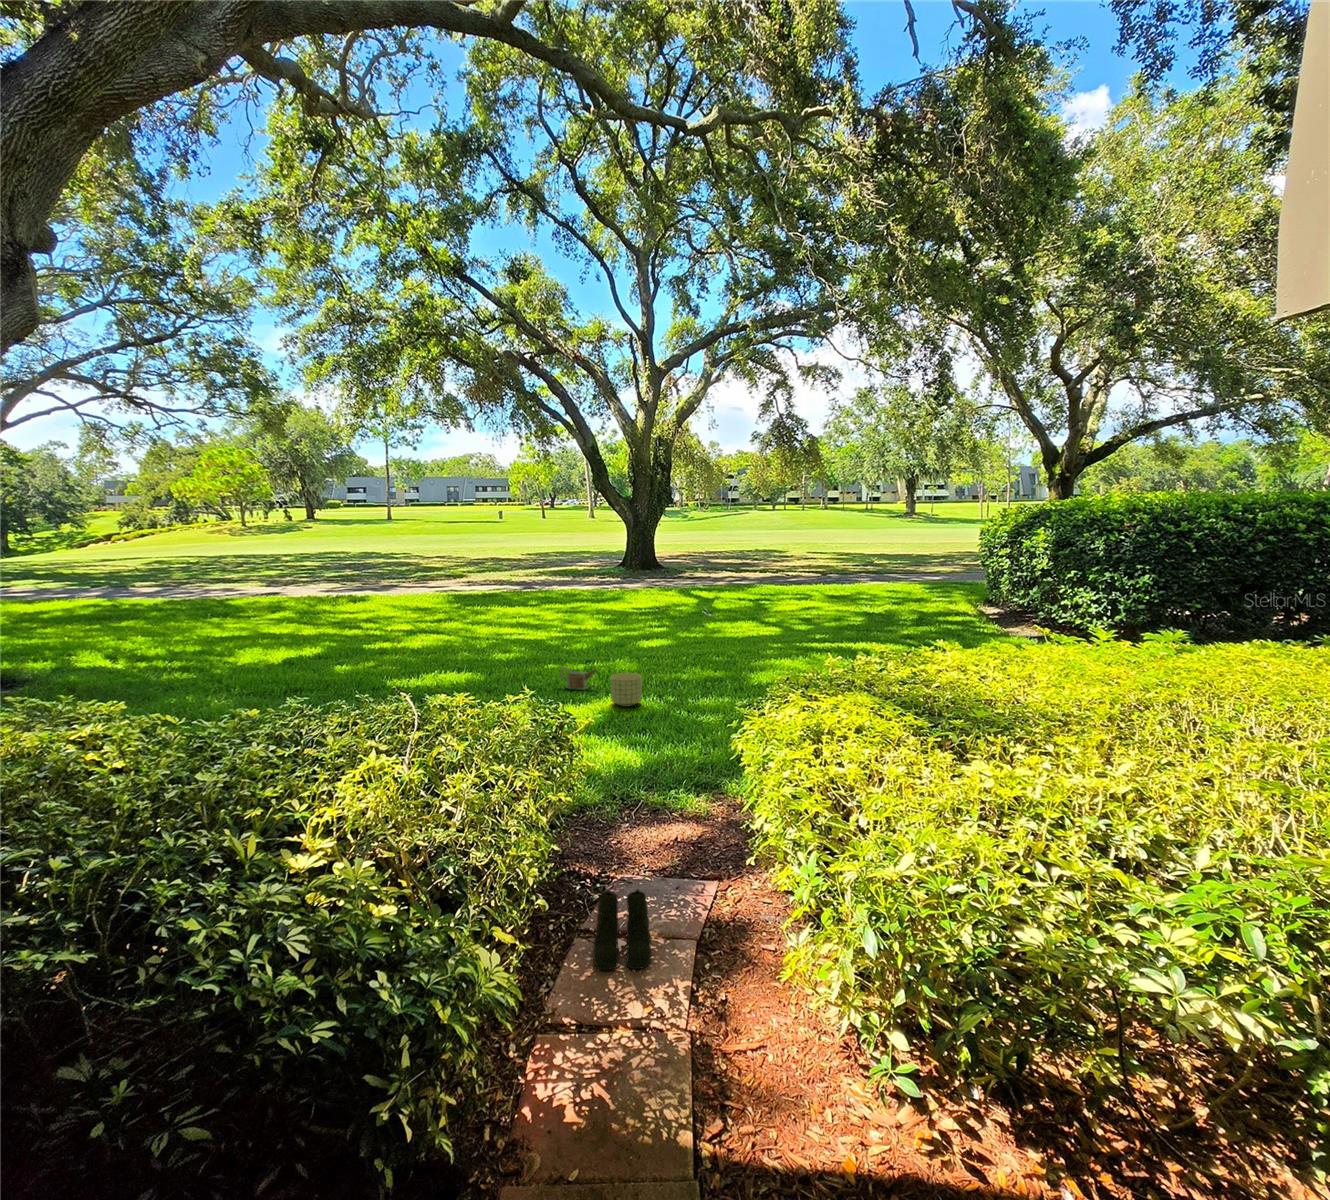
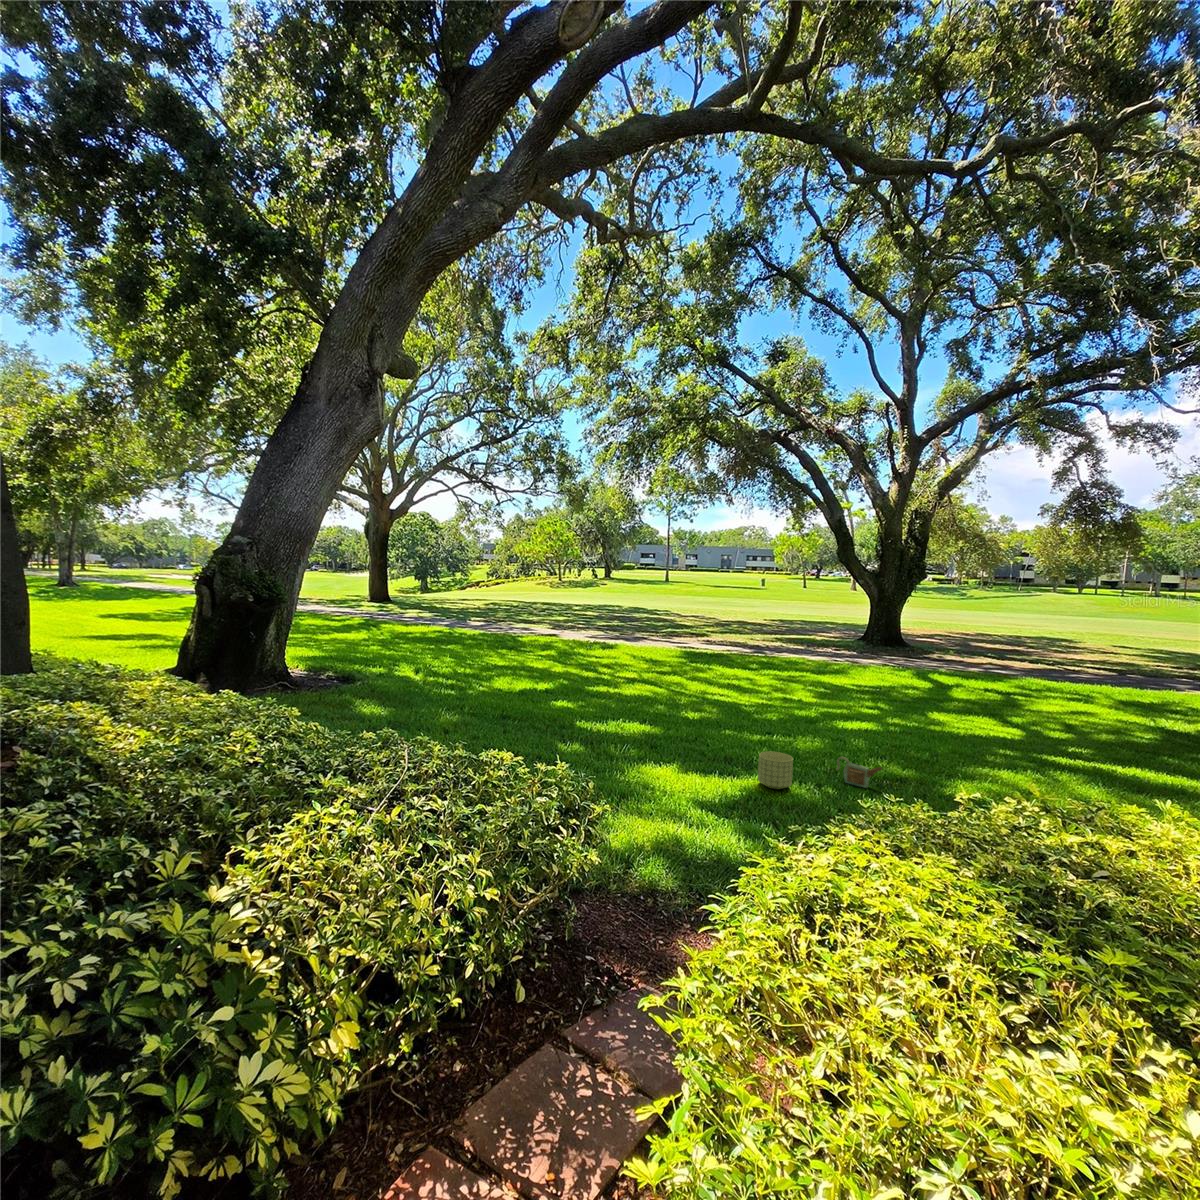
watering can: present [560,667,596,690] -> present [836,757,882,788]
boots: present [594,889,651,970] -> none [541,1000,621,1118]

